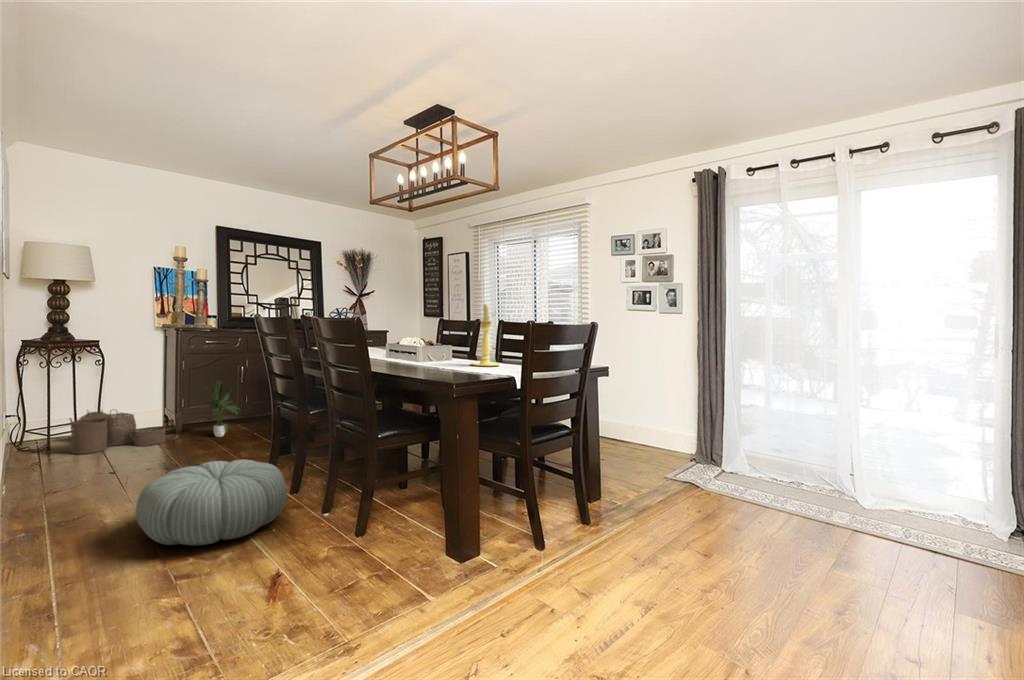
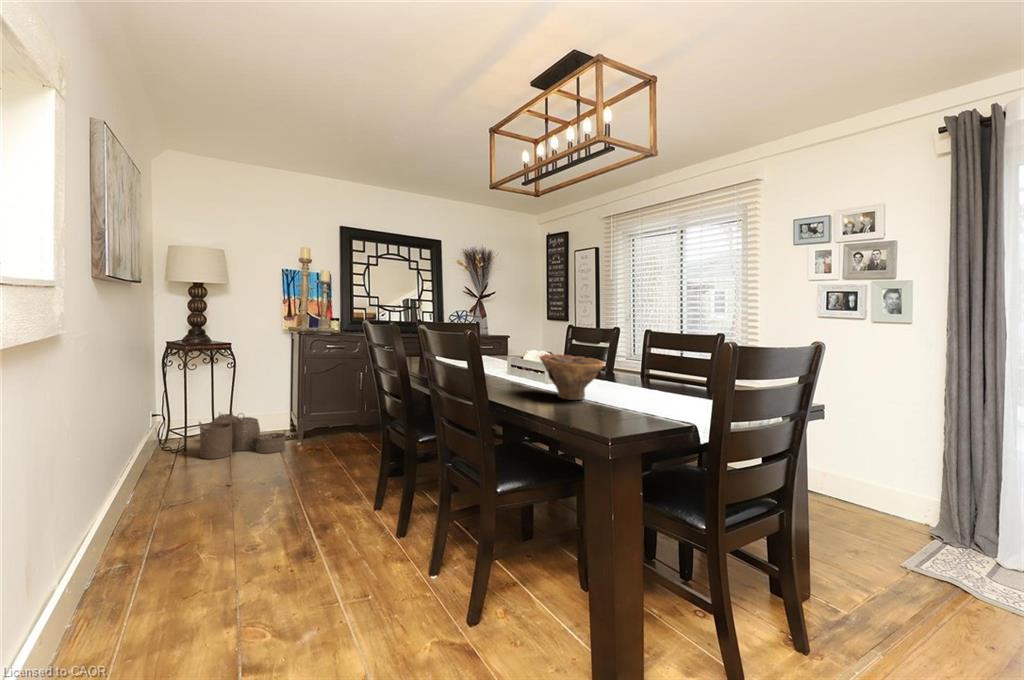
candle holder: present [471,304,500,366] -> none [618,309,660,397]
bowl: none [409,337,457,369] -> present [539,354,604,400]
potted plant: present [203,381,243,437] -> none [320,387,360,447]
pouf: present [136,459,287,546] -> none [217,496,387,615]

